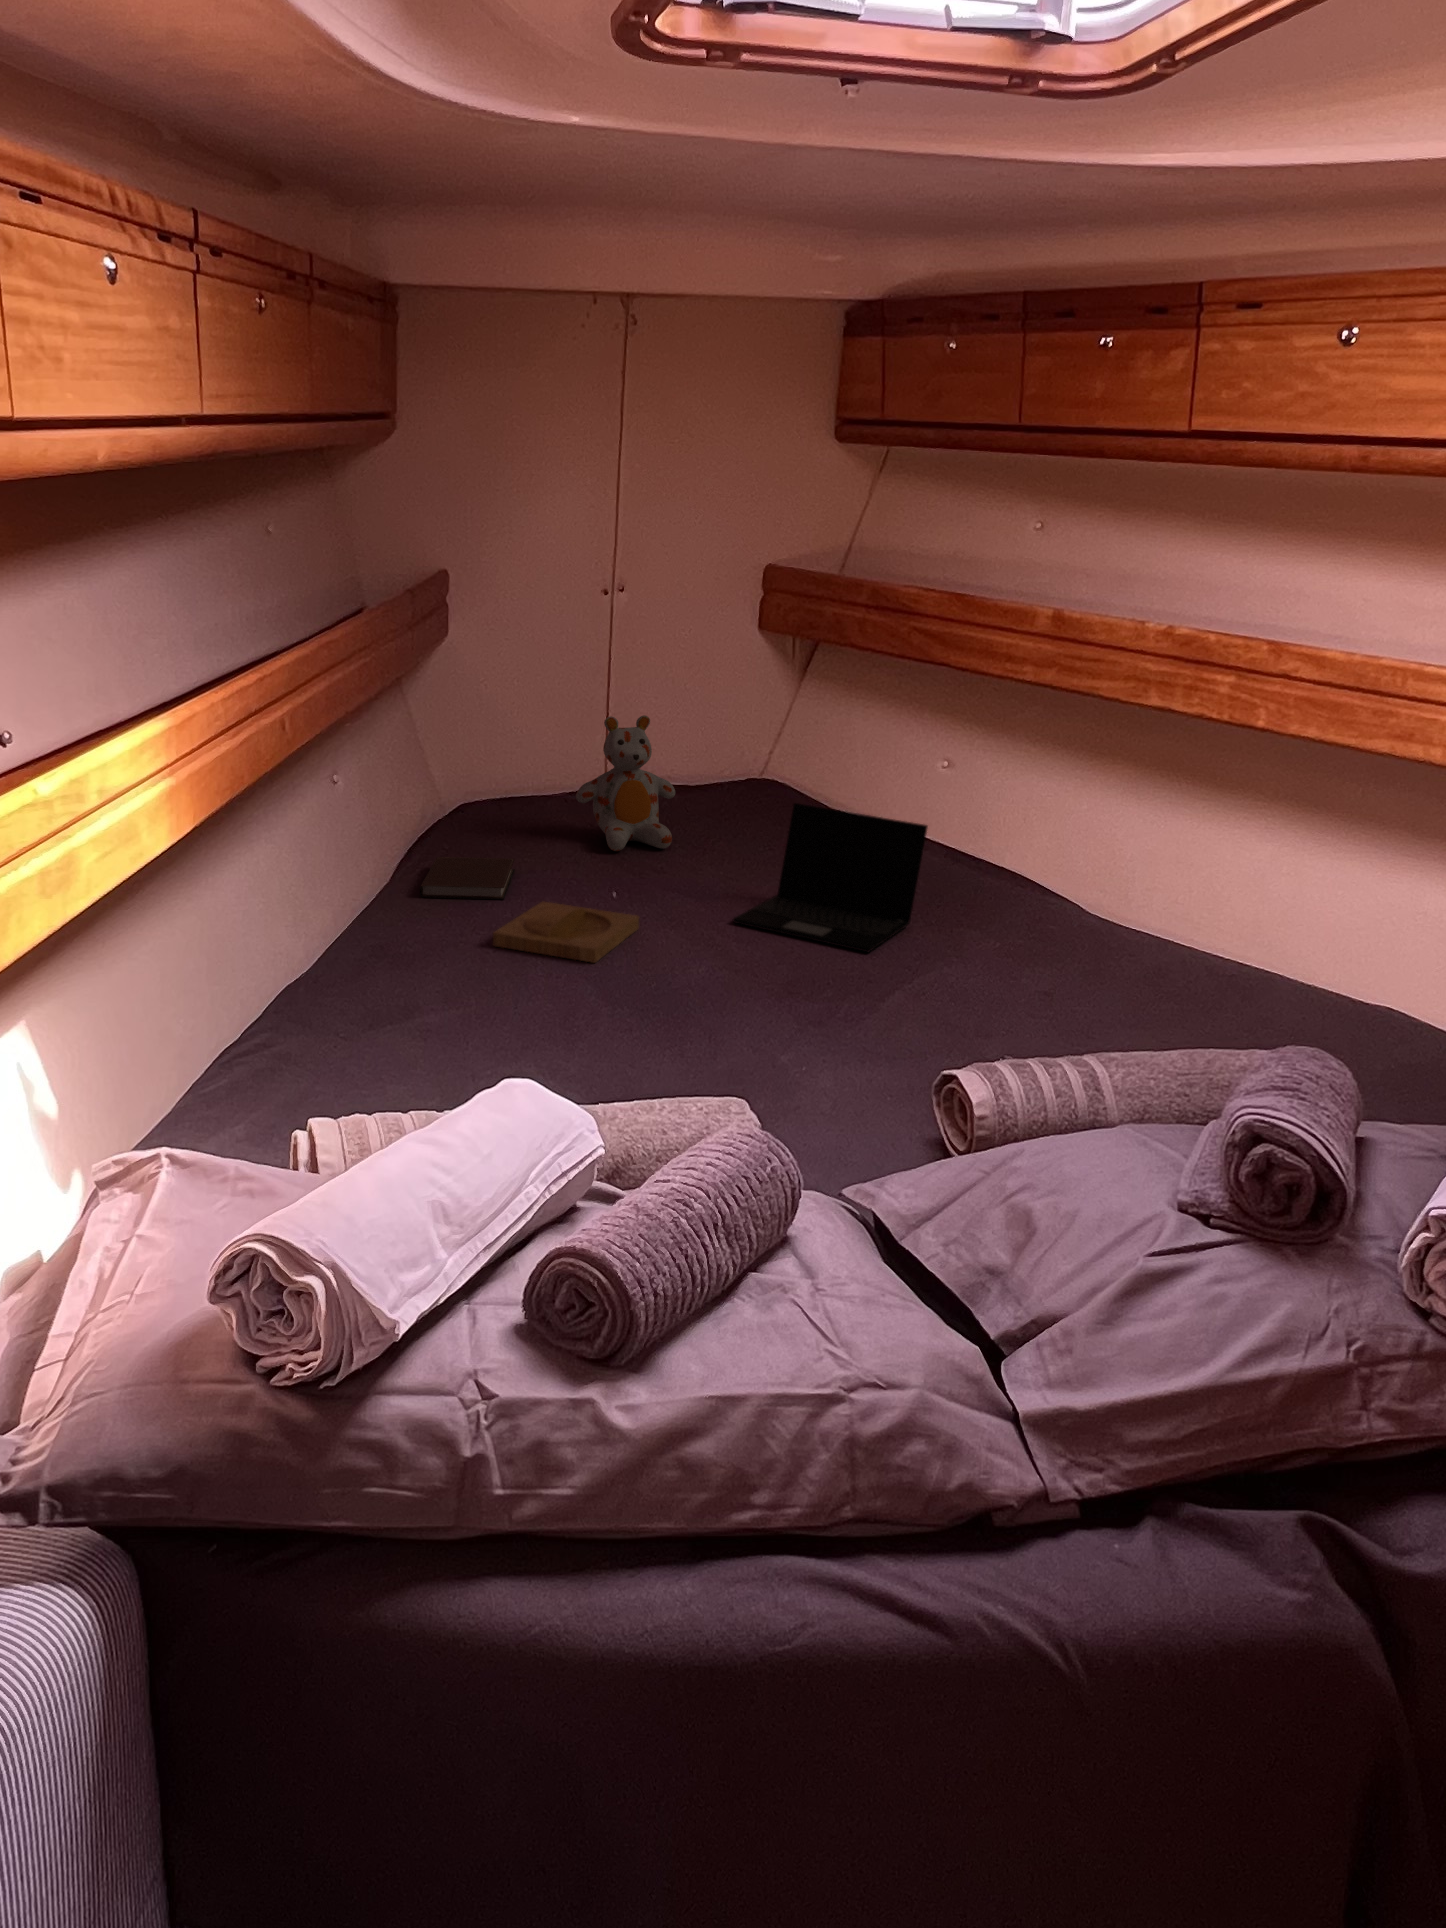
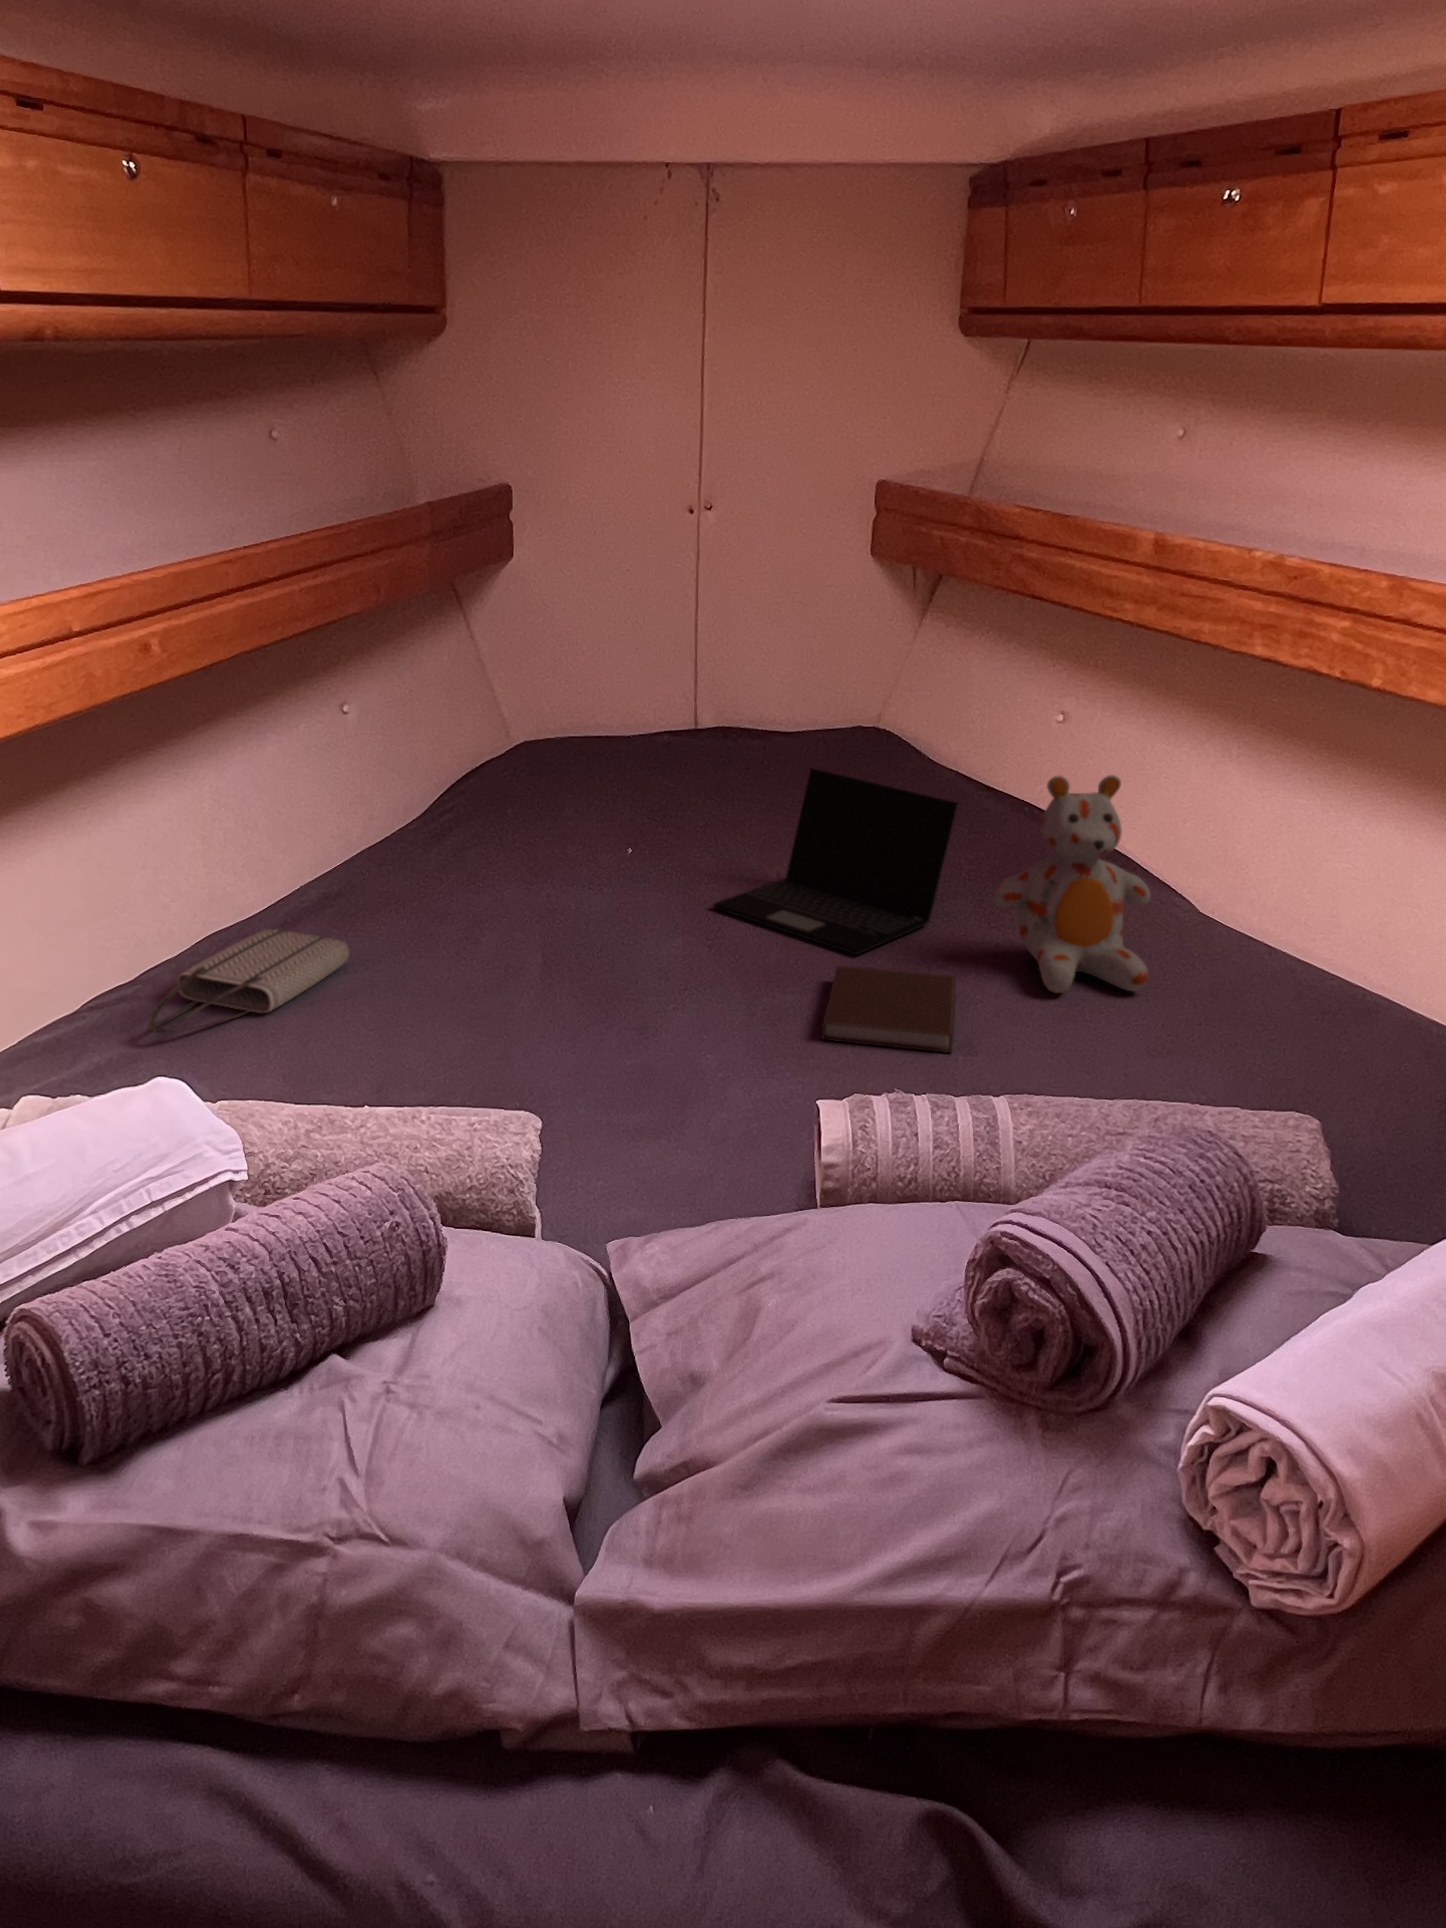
stuffed bear: present [576,715,675,851] -> present [992,775,1150,993]
notebook: present [420,857,515,899] -> present [821,966,956,1053]
tray: present [493,902,639,963] -> none [417,870,598,947]
tote bag: none [330,961,462,1053] -> present [148,929,349,1033]

